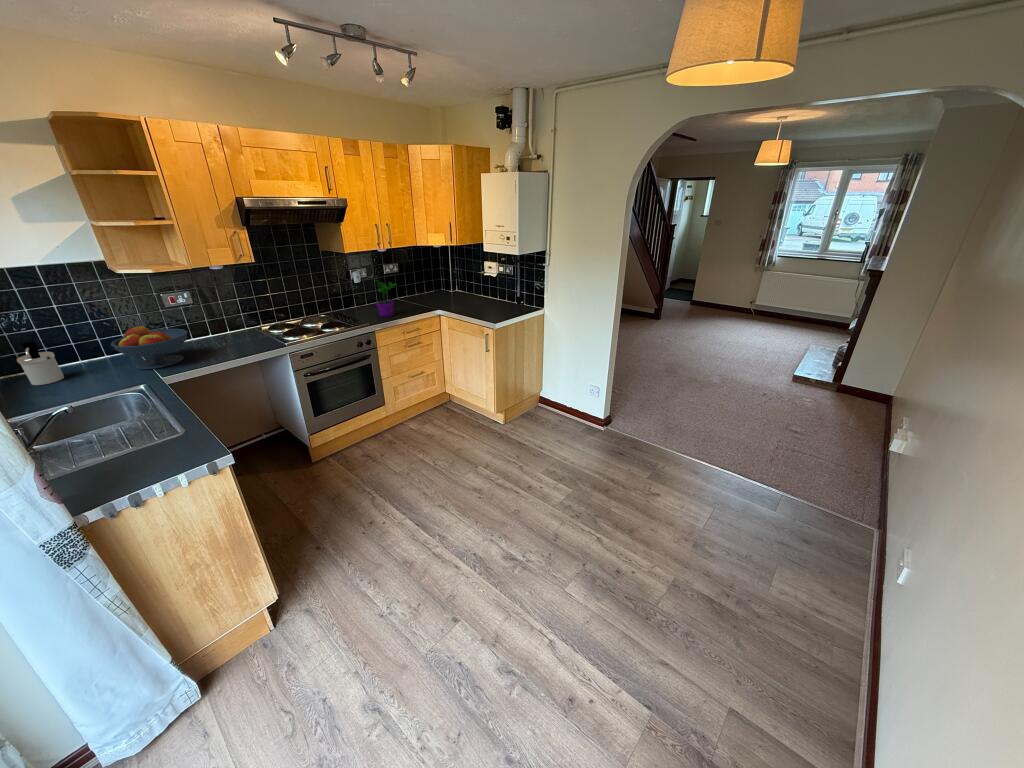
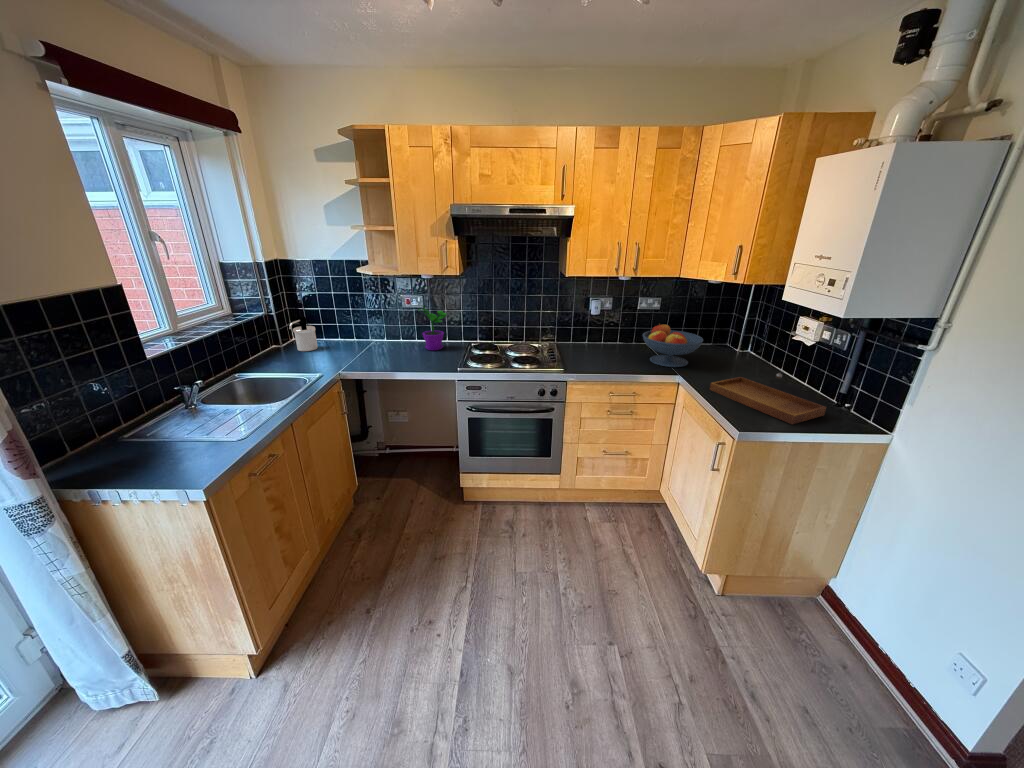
flower pot: present [375,280,396,317] -> present [423,306,447,351]
tray: none [461,293,517,316] -> present [710,373,826,424]
fruit bowl: present [111,326,187,369] -> present [643,325,703,367]

